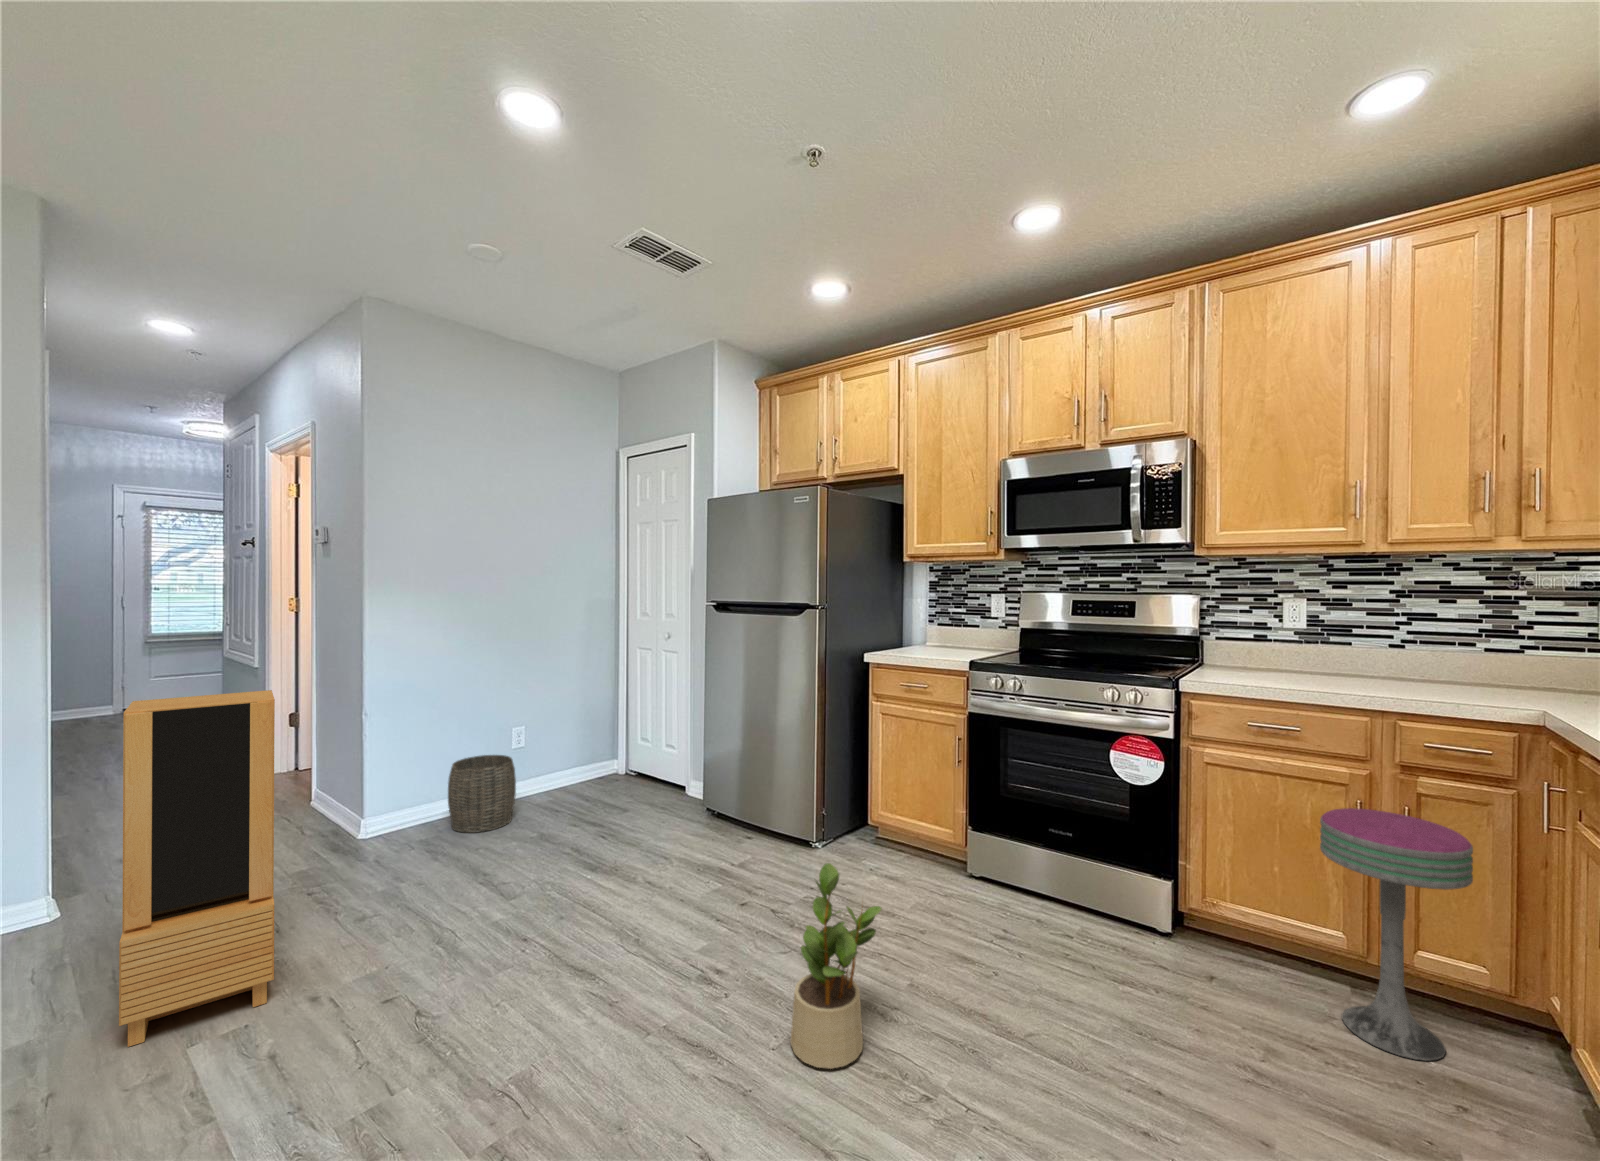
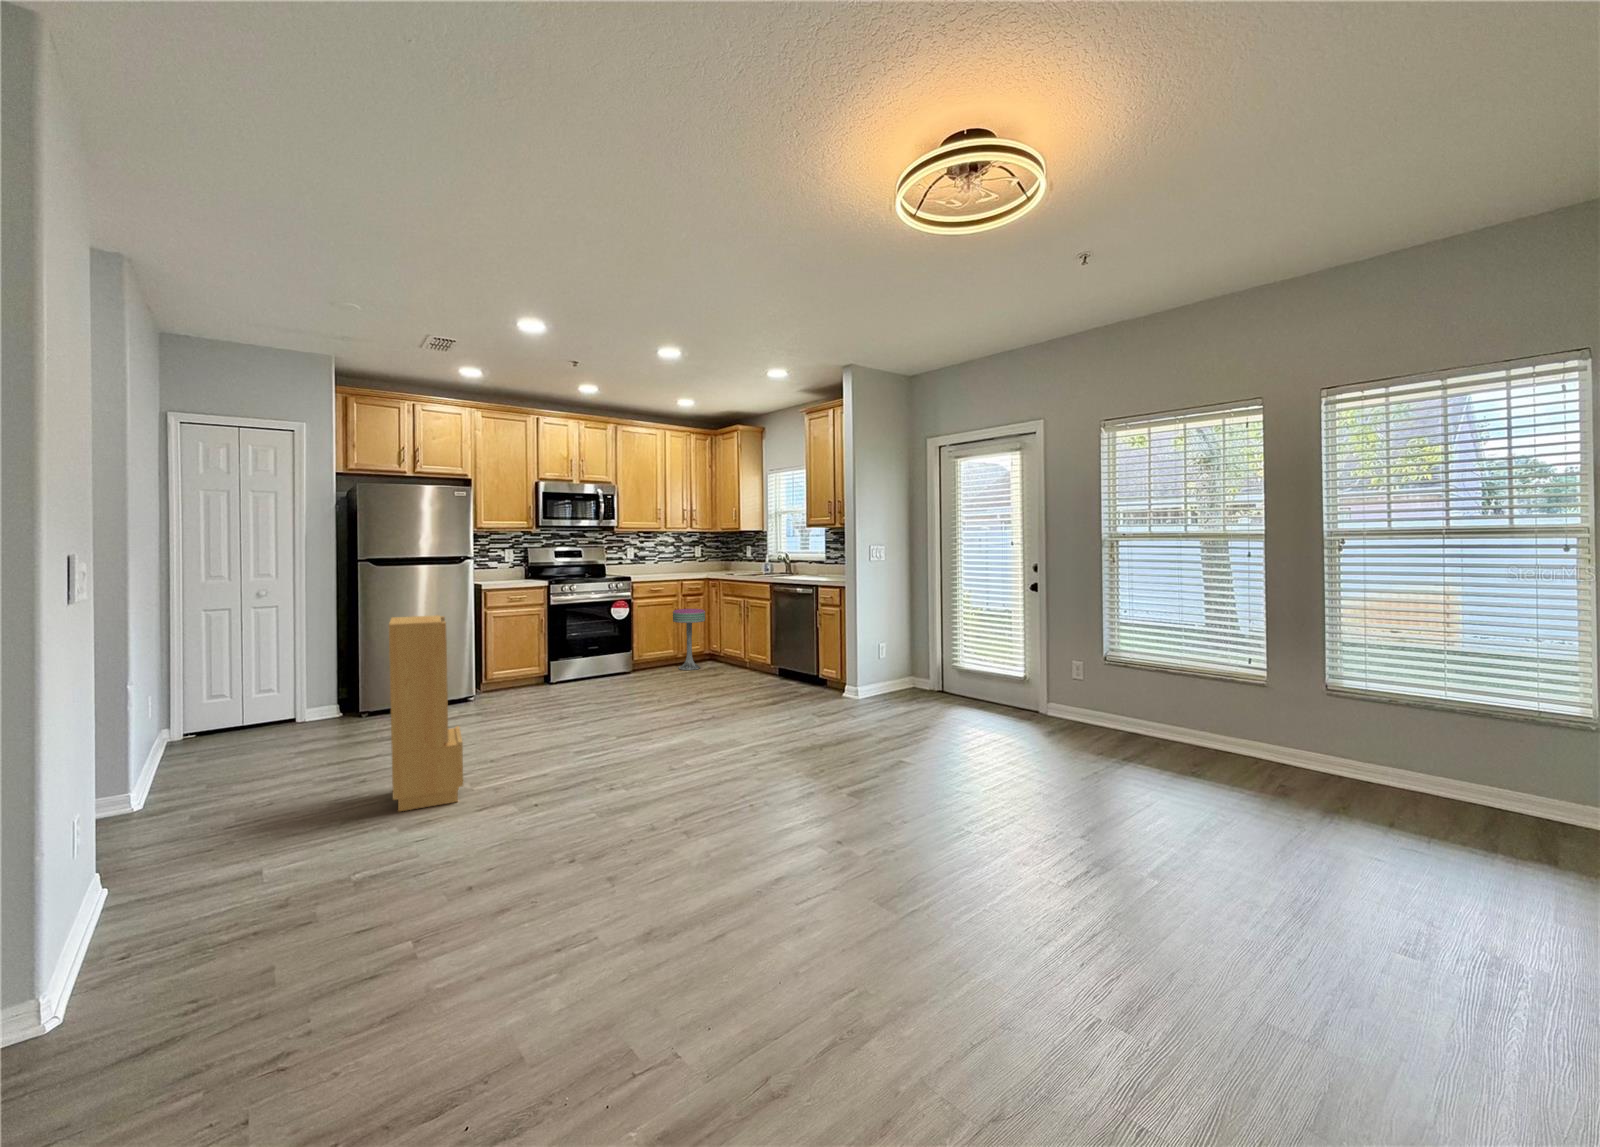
woven basket: present [448,755,516,833] -> none [176,707,251,777]
potted plant: present [791,863,882,1069] -> none [609,643,643,710]

